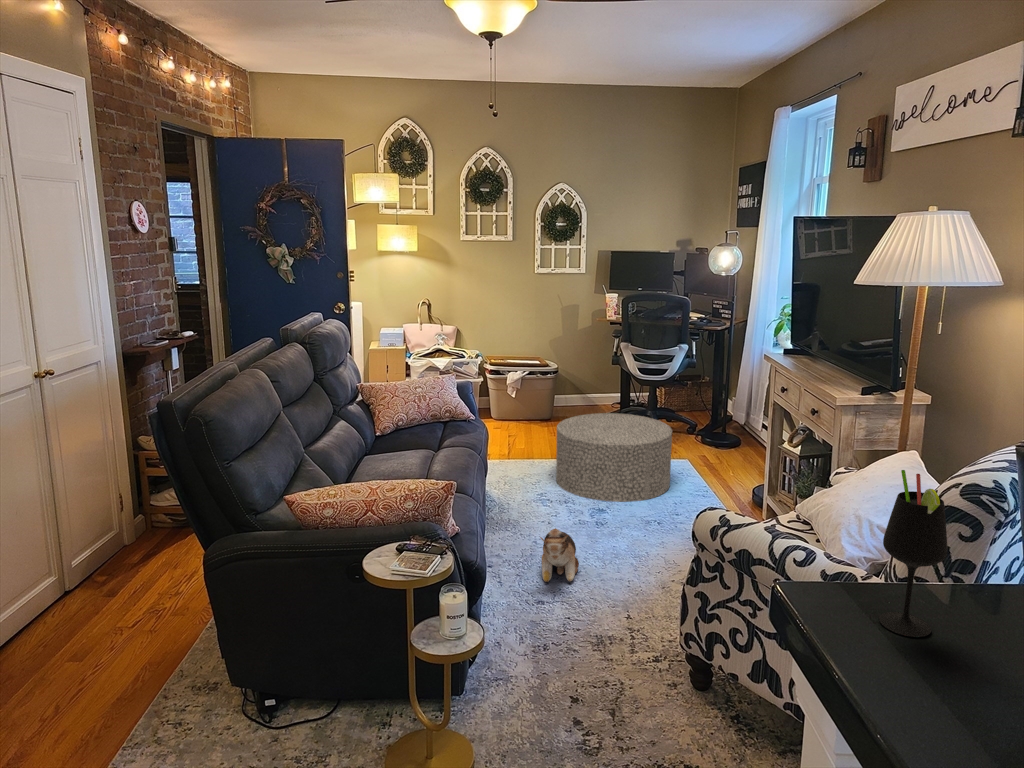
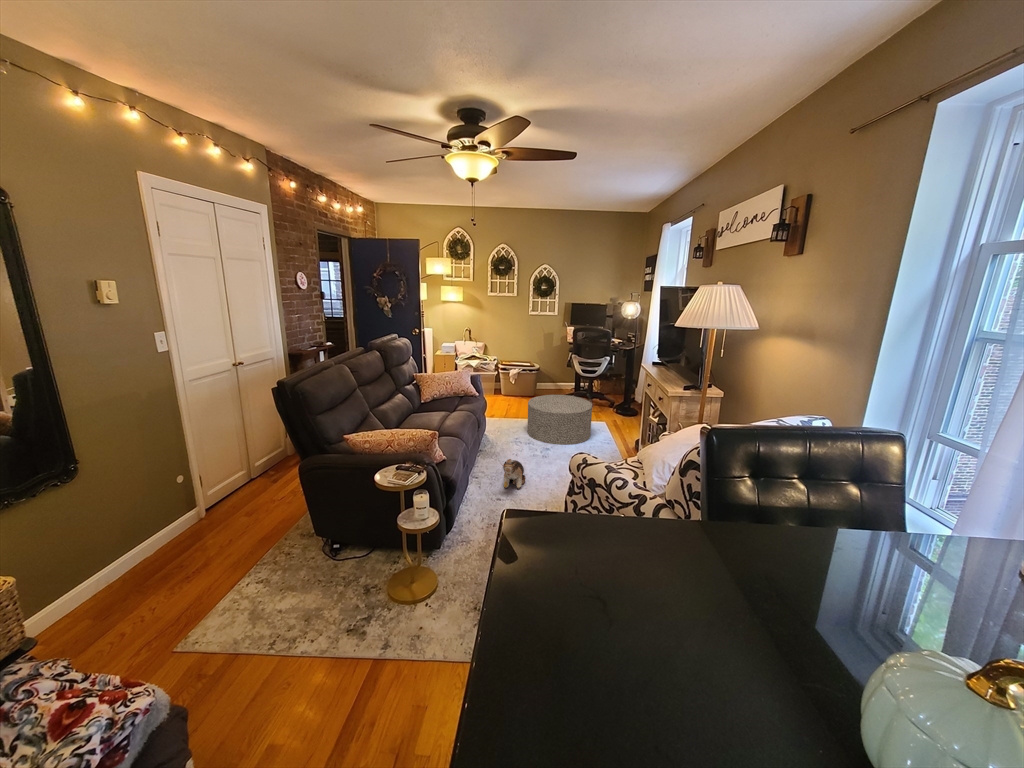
wine glass: present [879,470,947,637] -> none [568,446,601,541]

